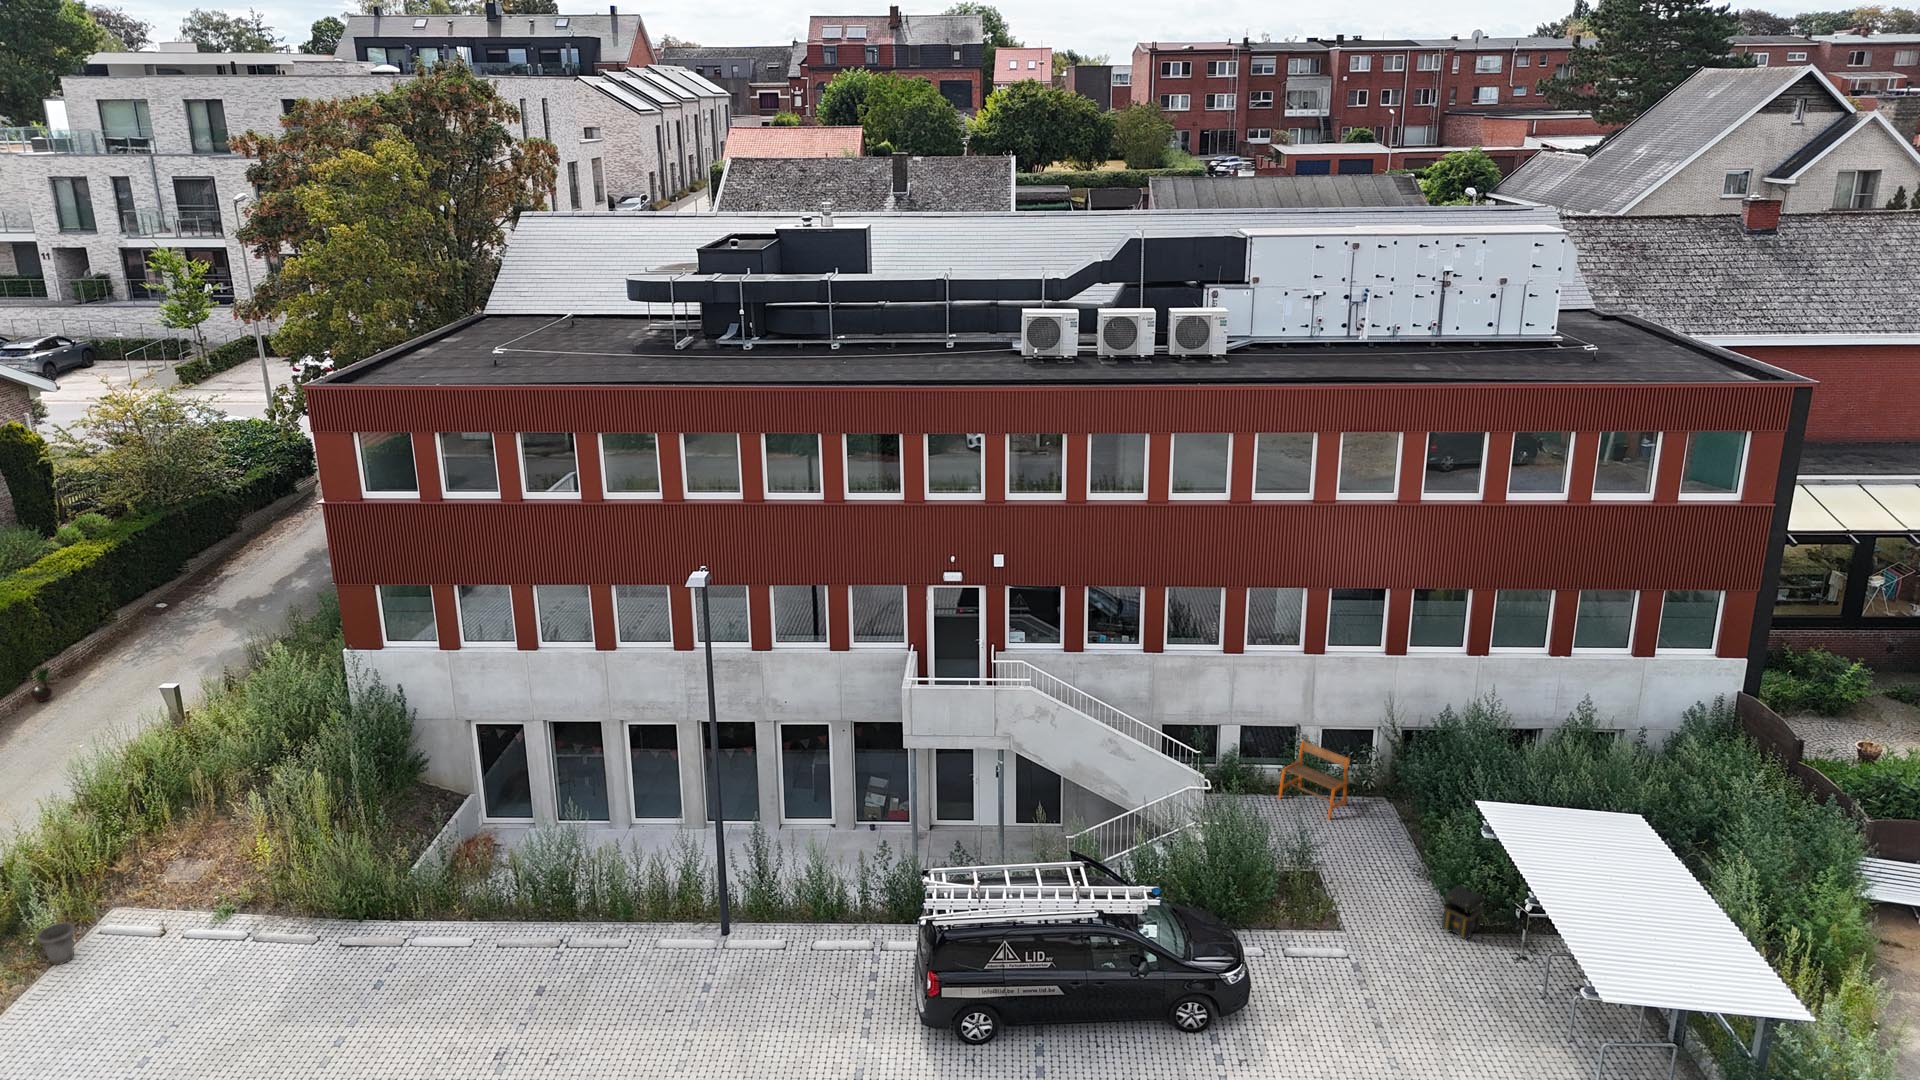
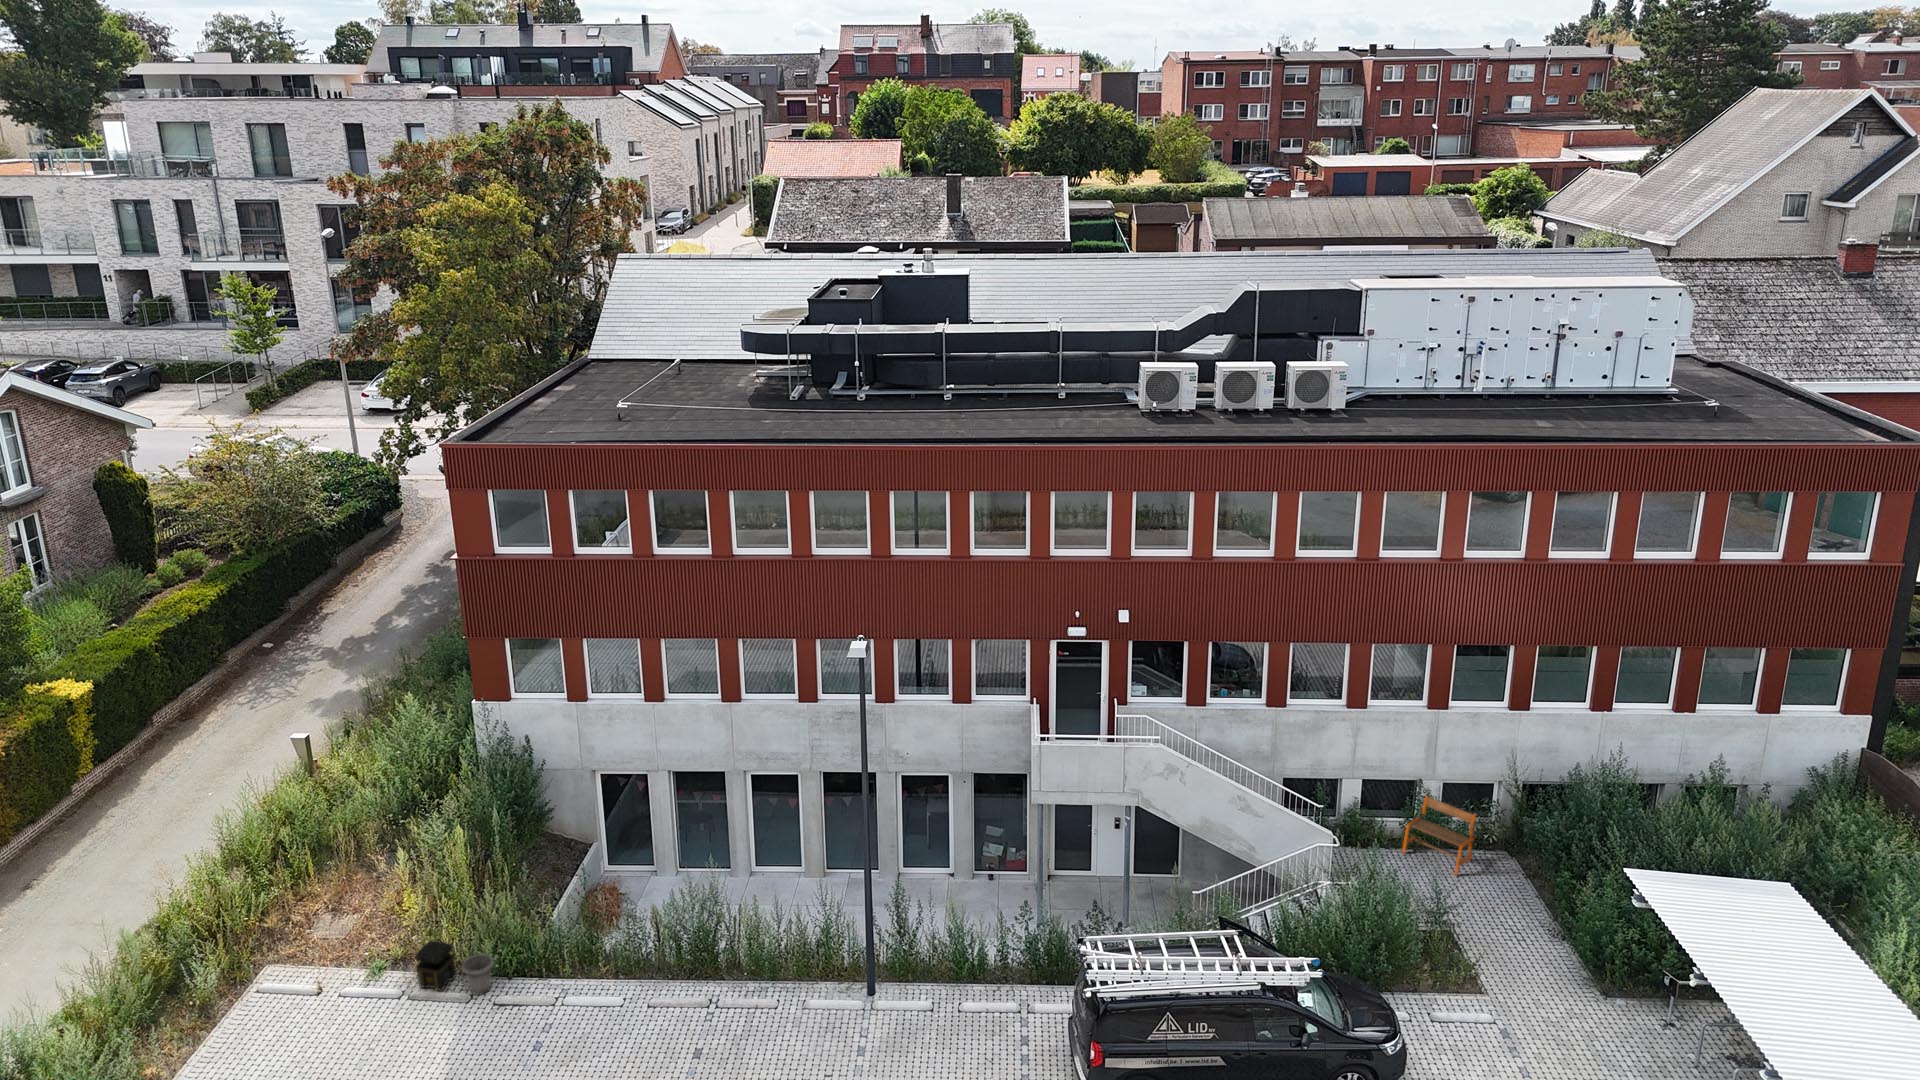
potted tree: present [31,666,52,701] -> none [151,709,174,746]
toolbox: present [1442,885,1484,939] -> present [415,941,456,991]
trash can: present [37,923,75,965] -> present [462,954,494,995]

